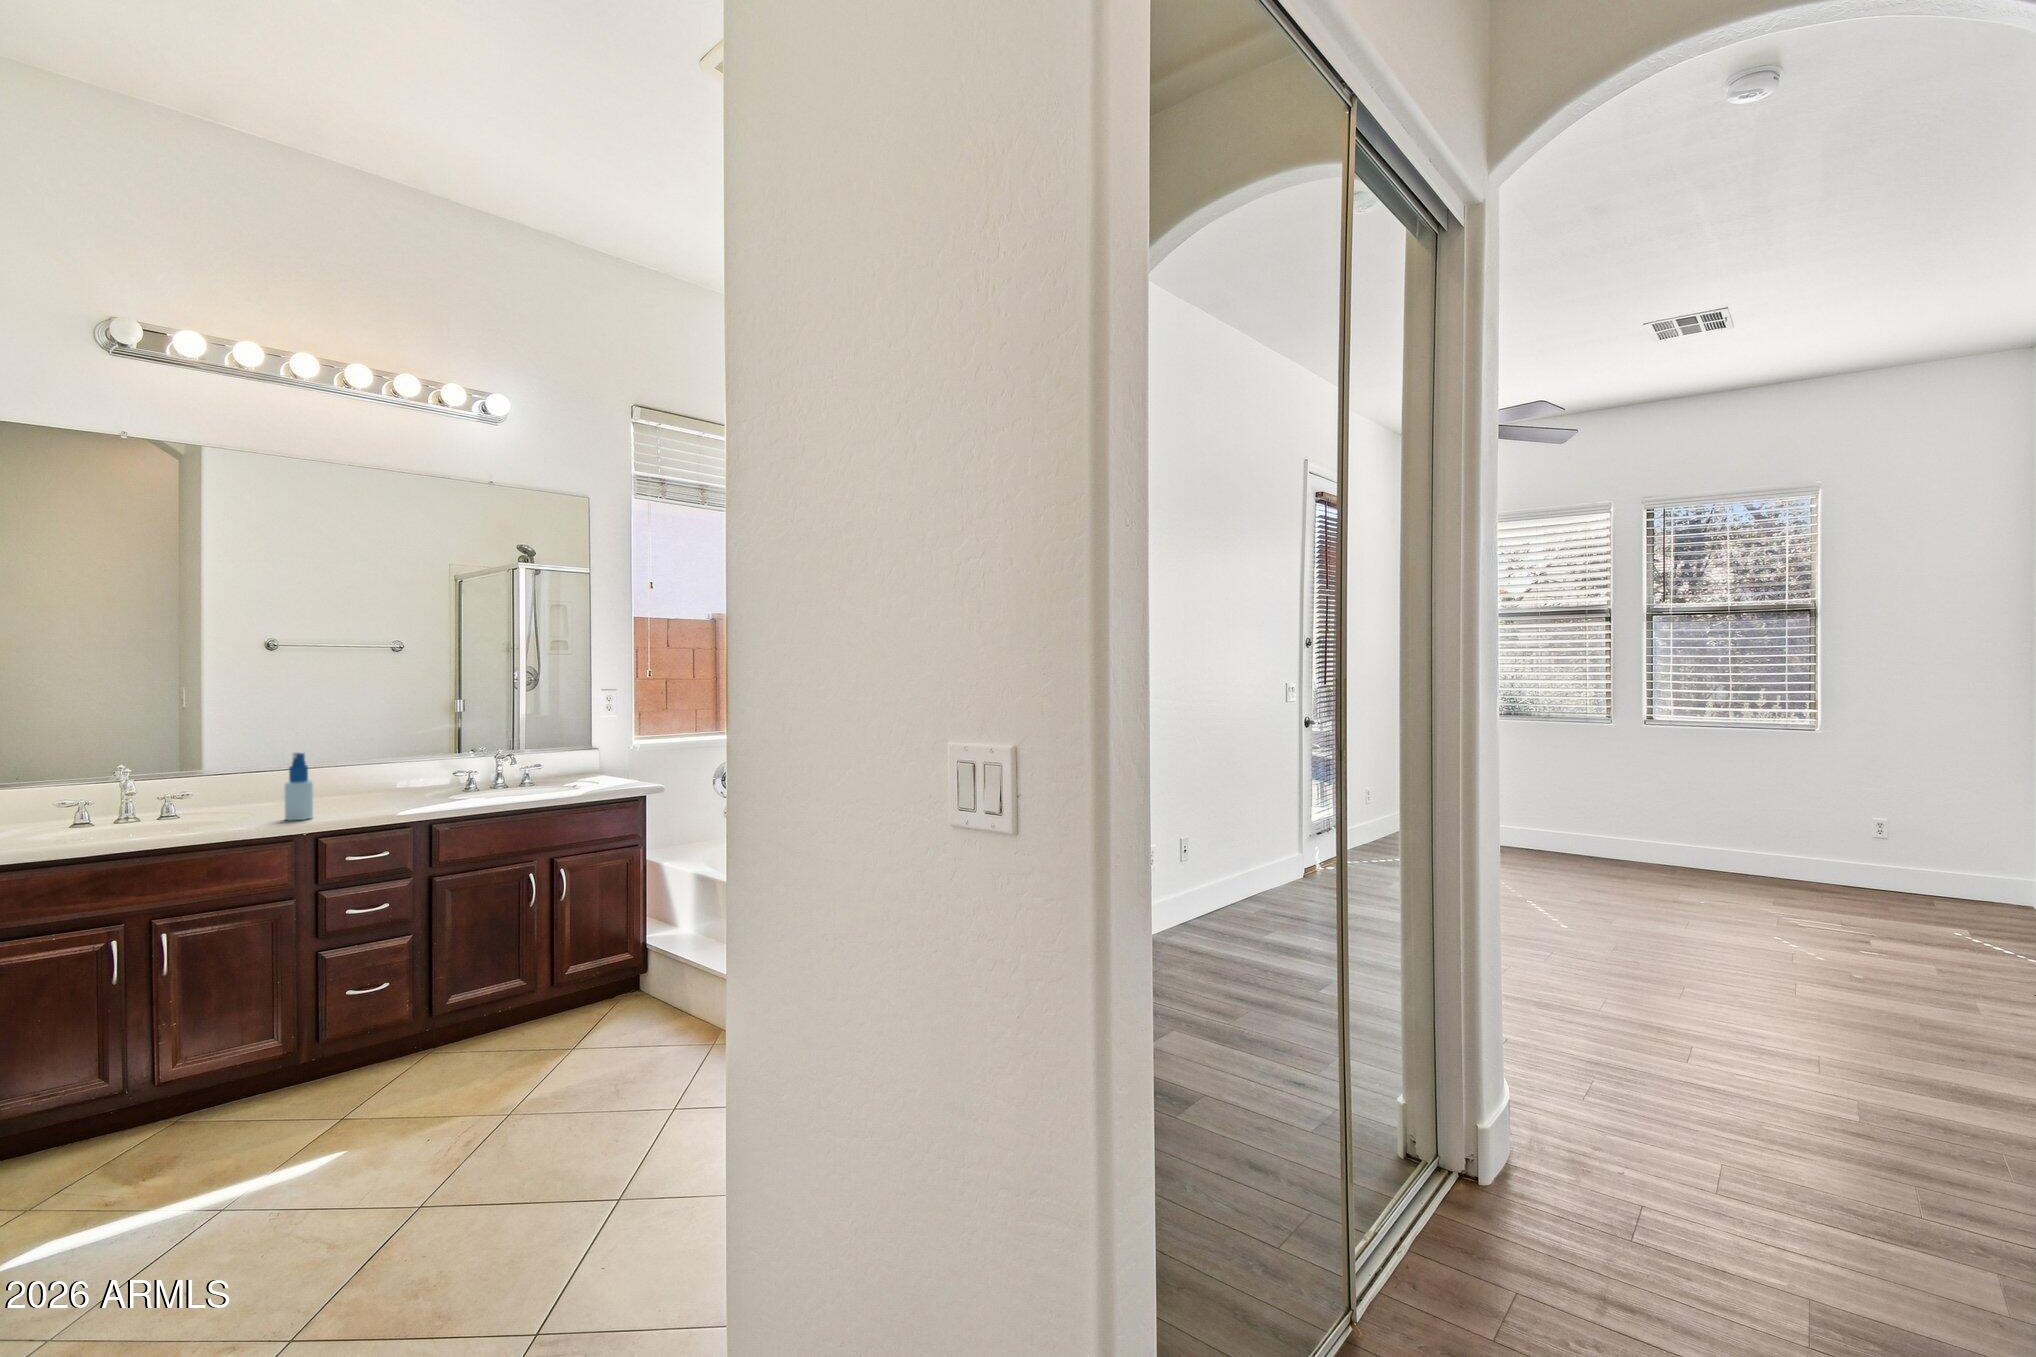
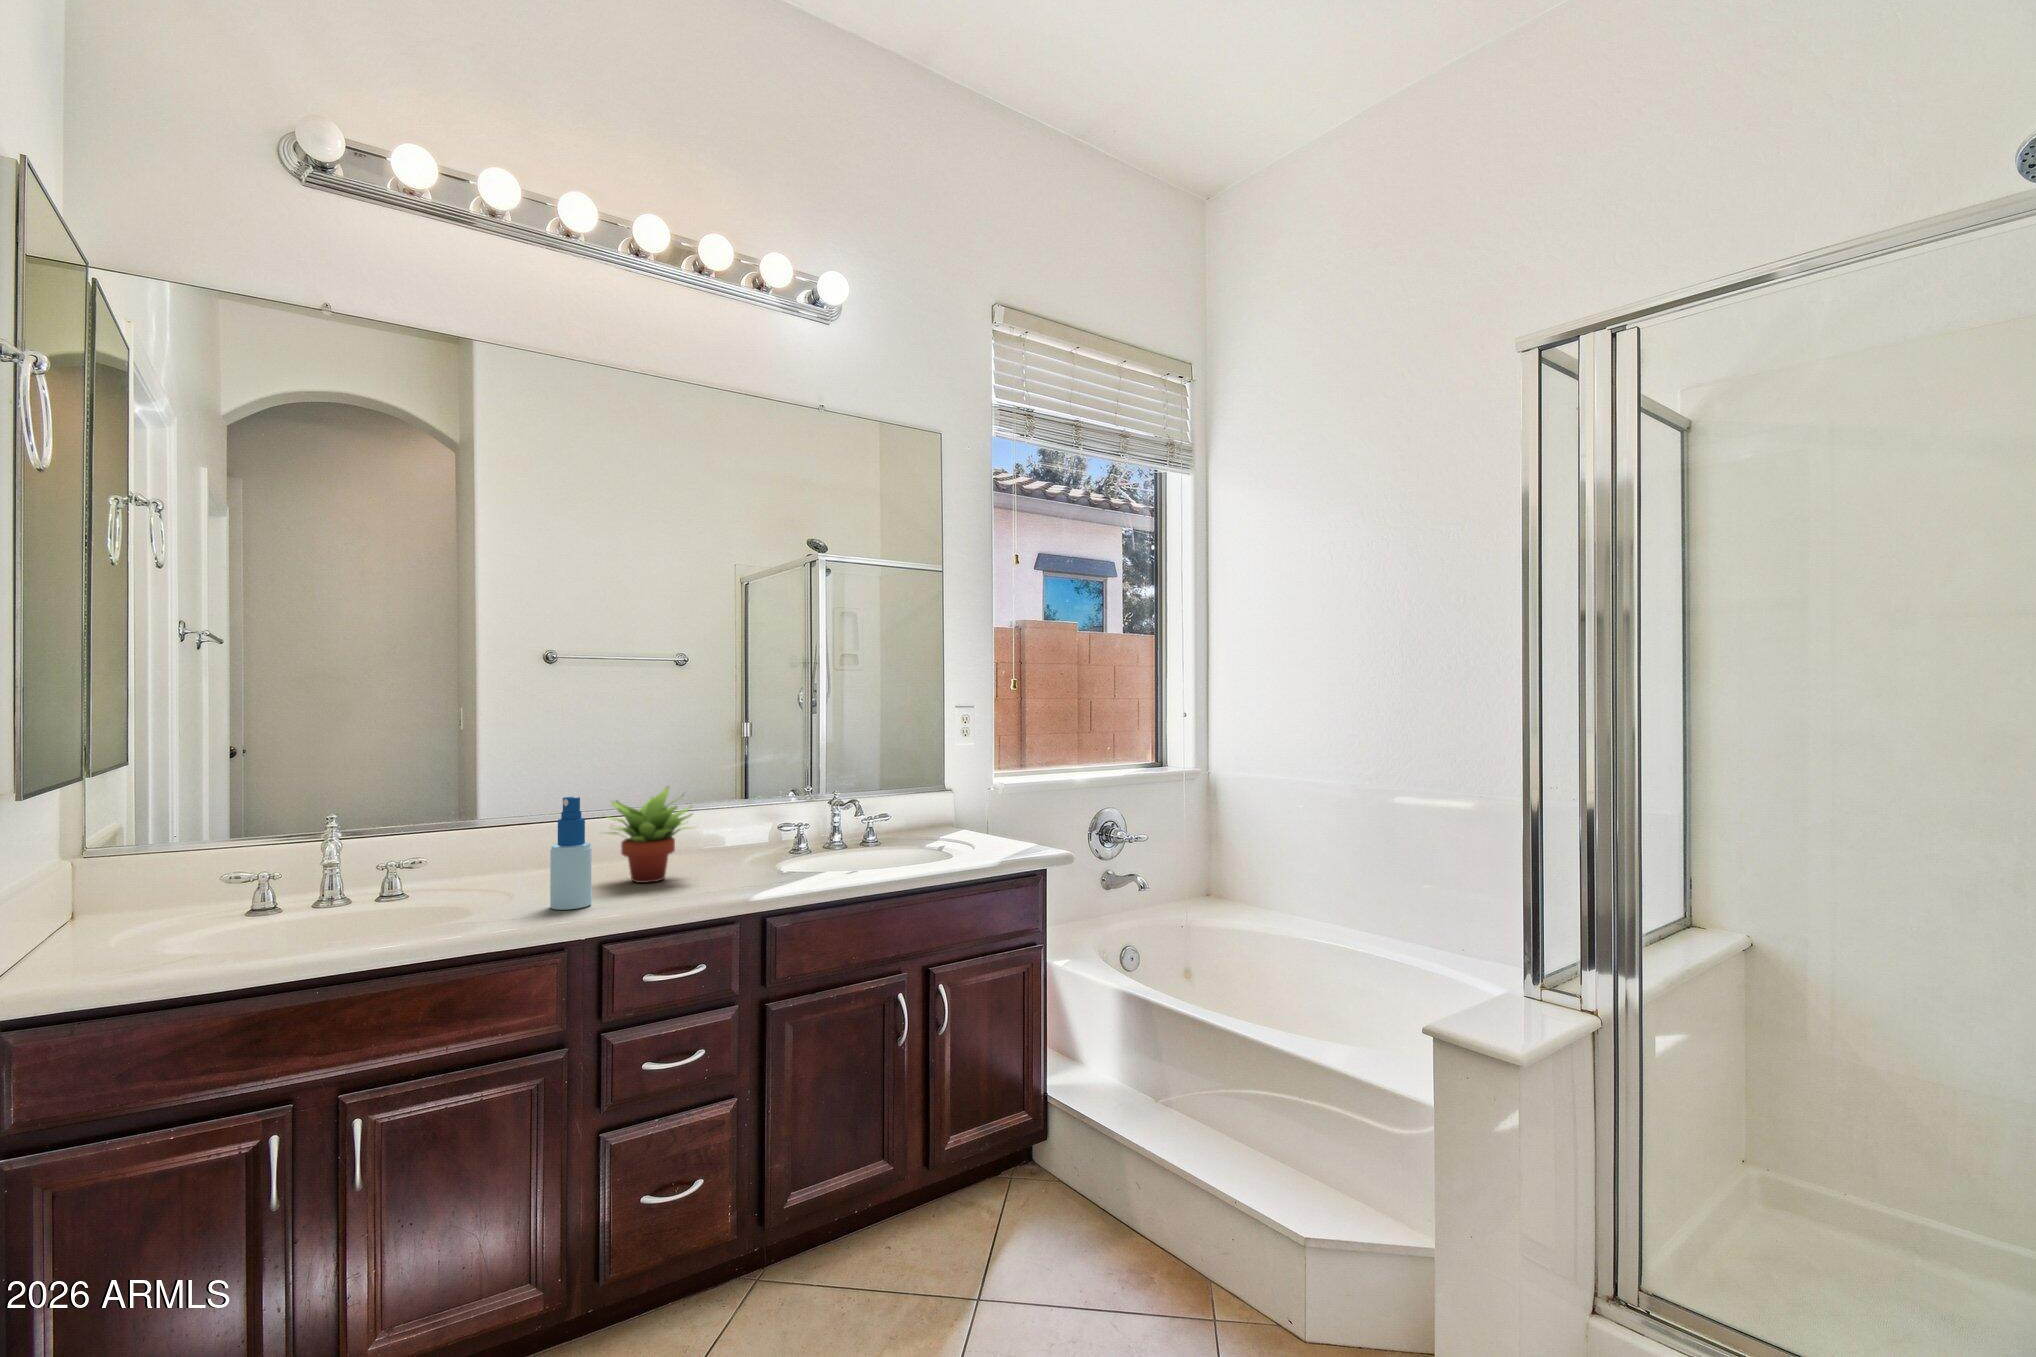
succulent plant: none [319,746,389,807] -> present [605,787,693,883]

